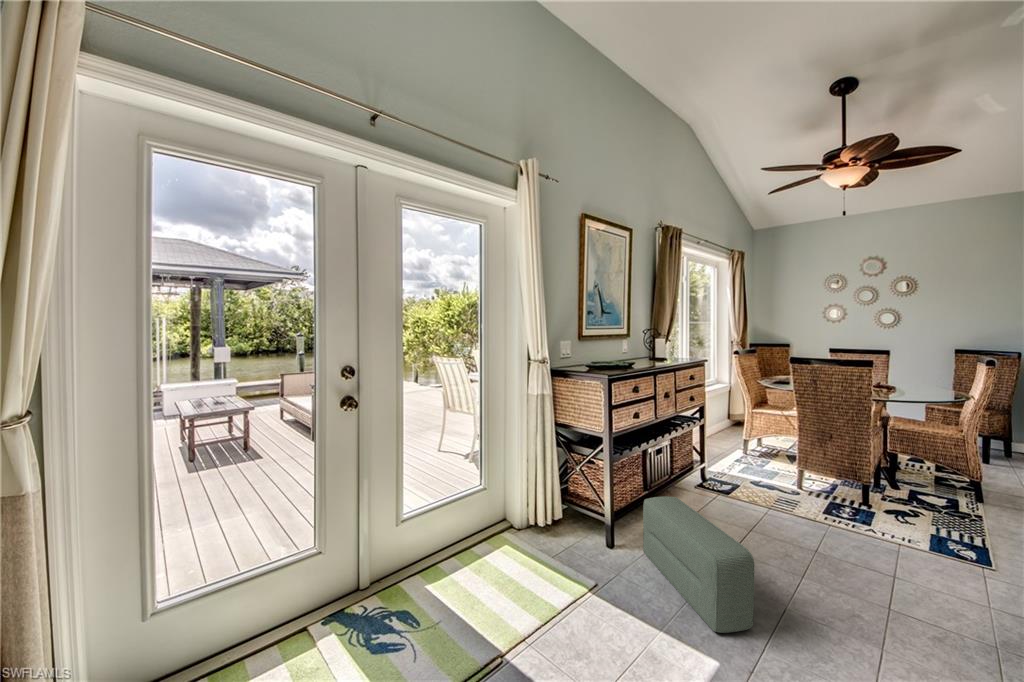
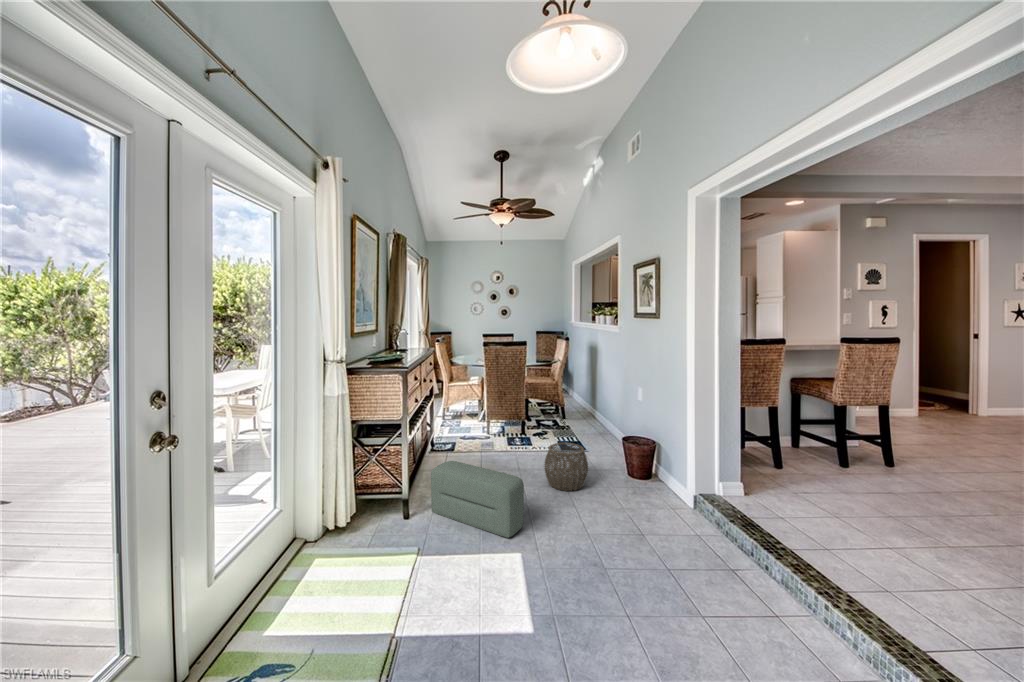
woven basket: none [847,527,954,628] -> present [544,443,588,491]

